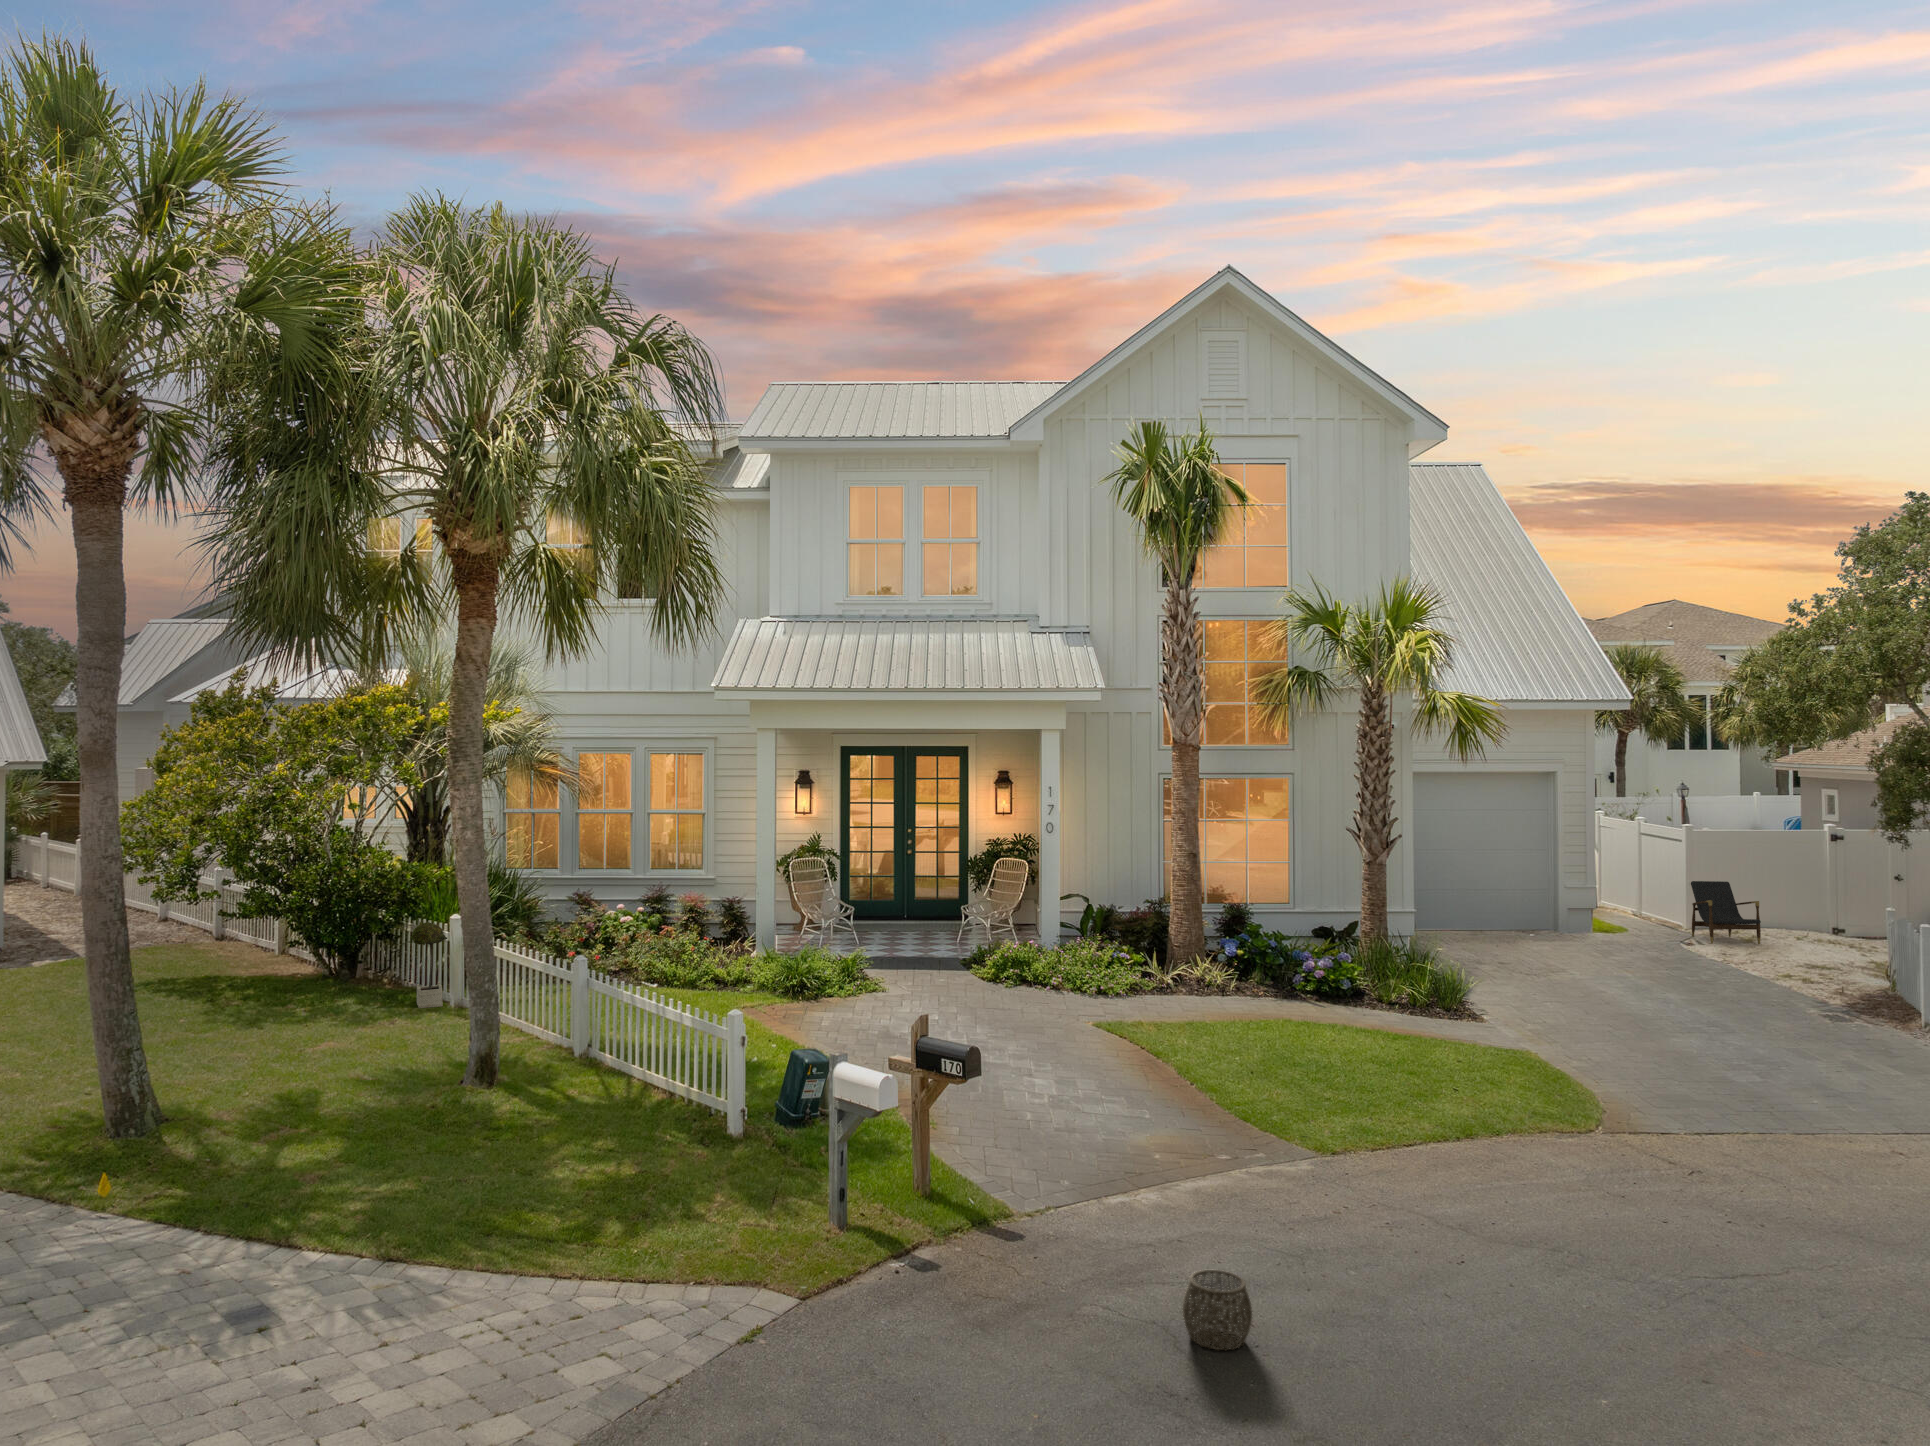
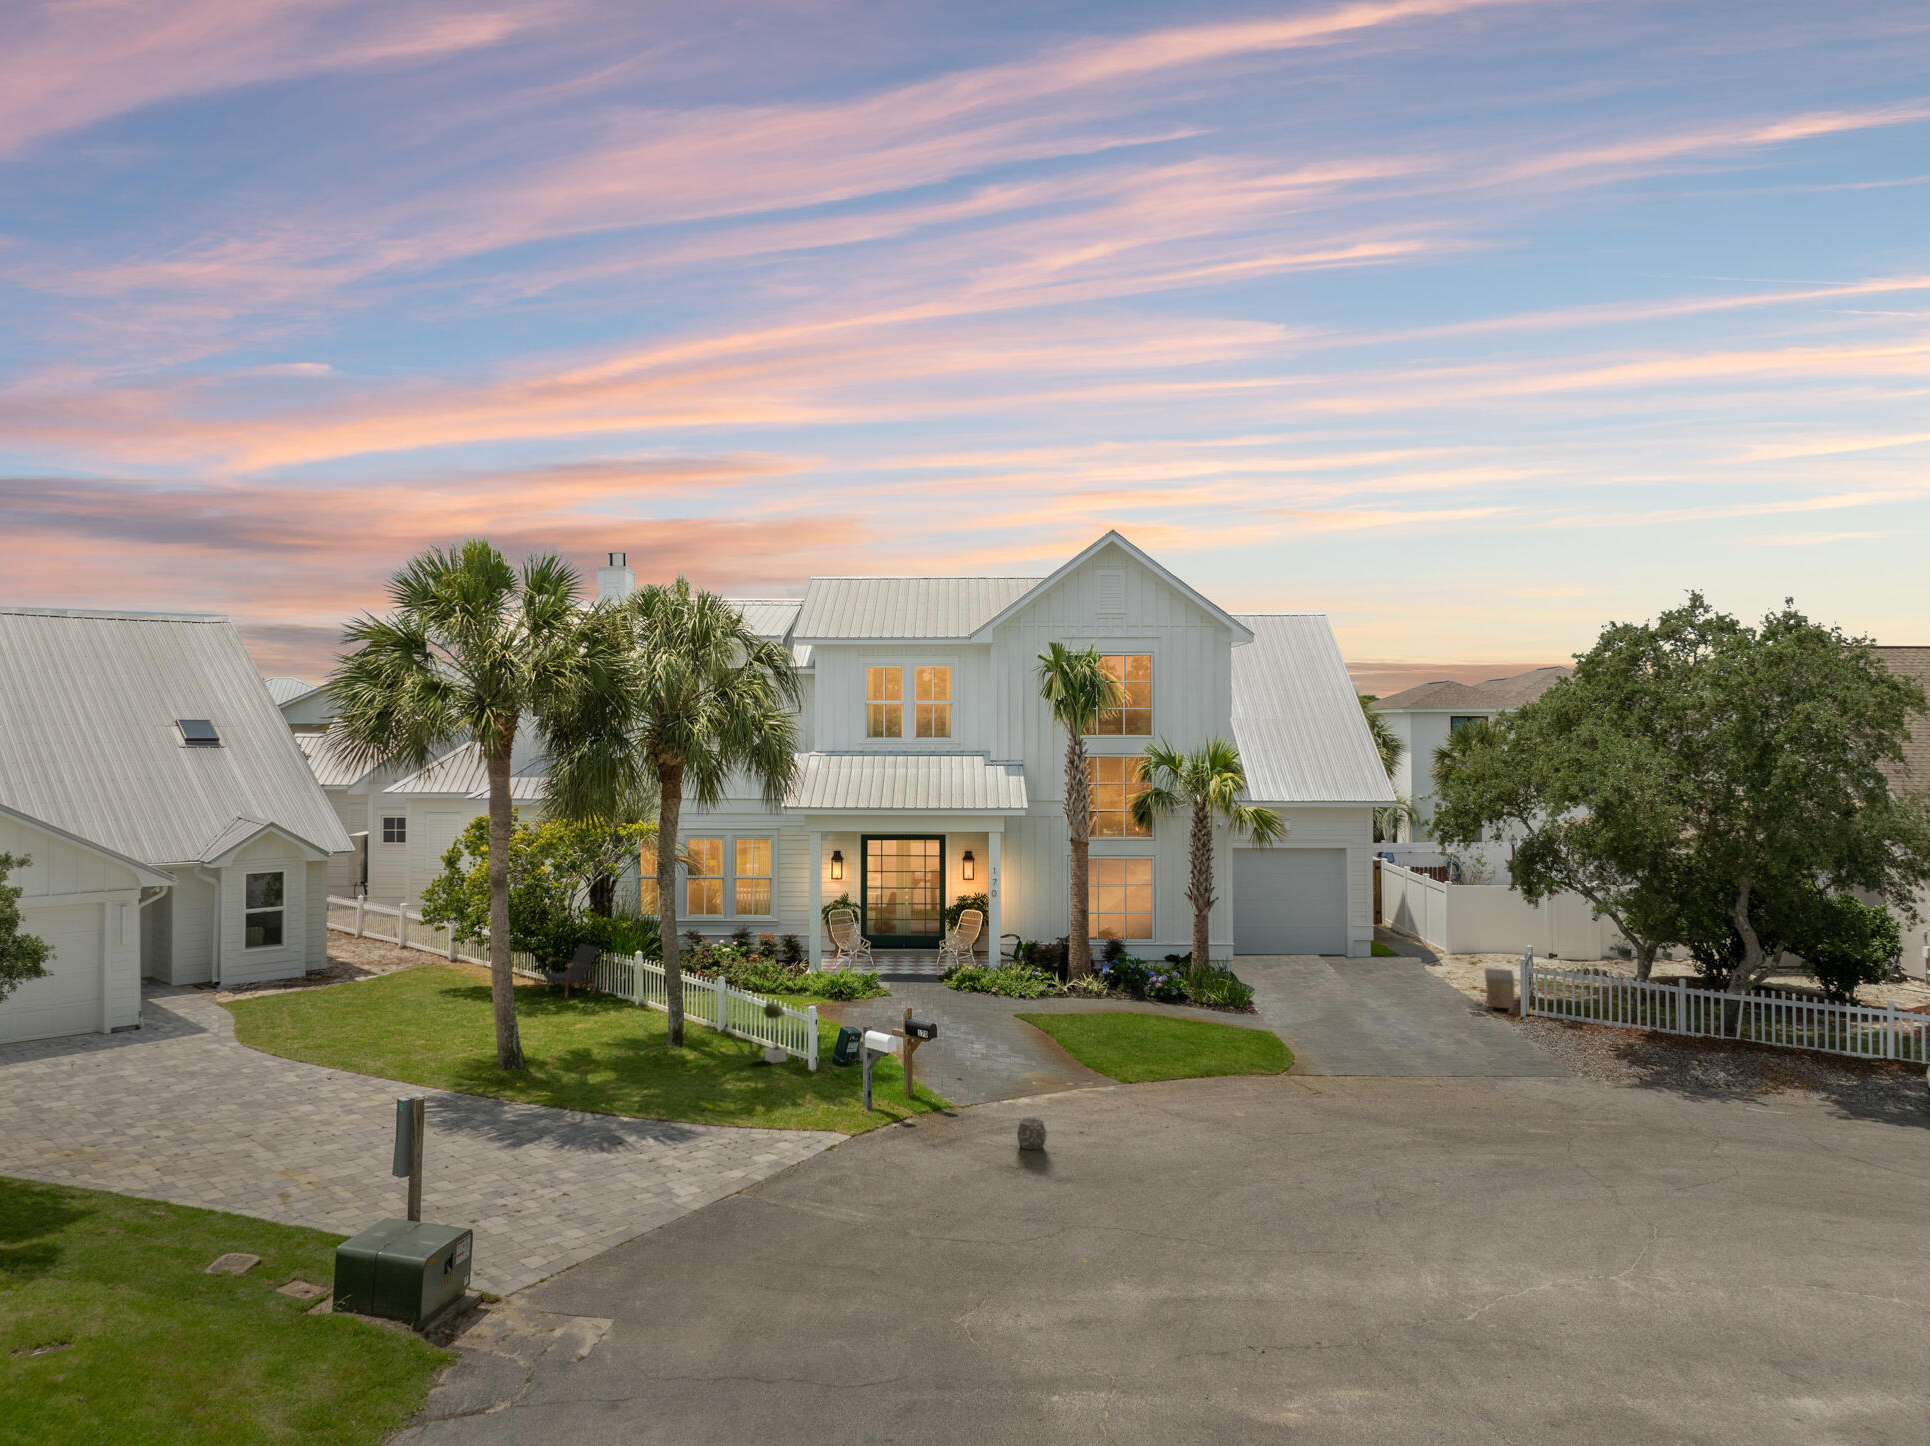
lounge chair: present [1691,881,1761,944] -> present [543,944,598,996]
potted tree: present [411,922,447,1008] -> present [764,1002,787,1063]
storage bench: none [1847,945,1918,1015] -> present [1485,968,1515,1009]

